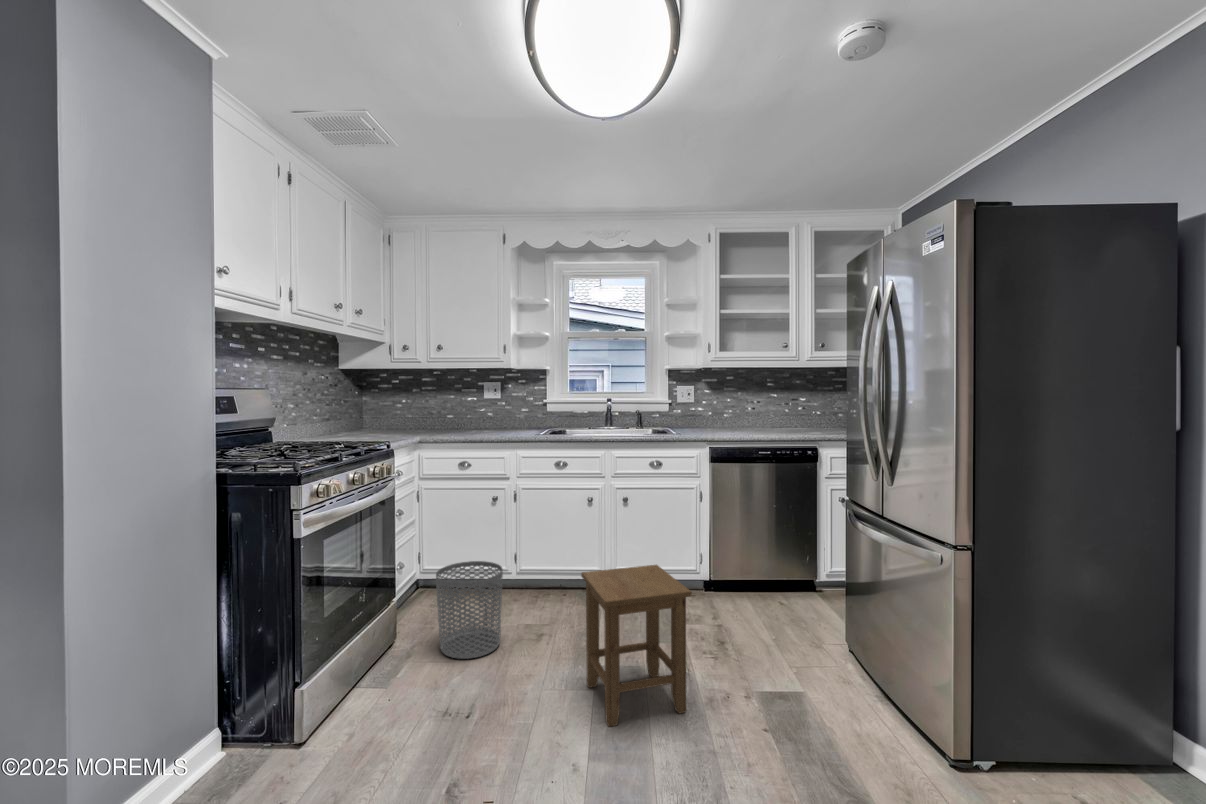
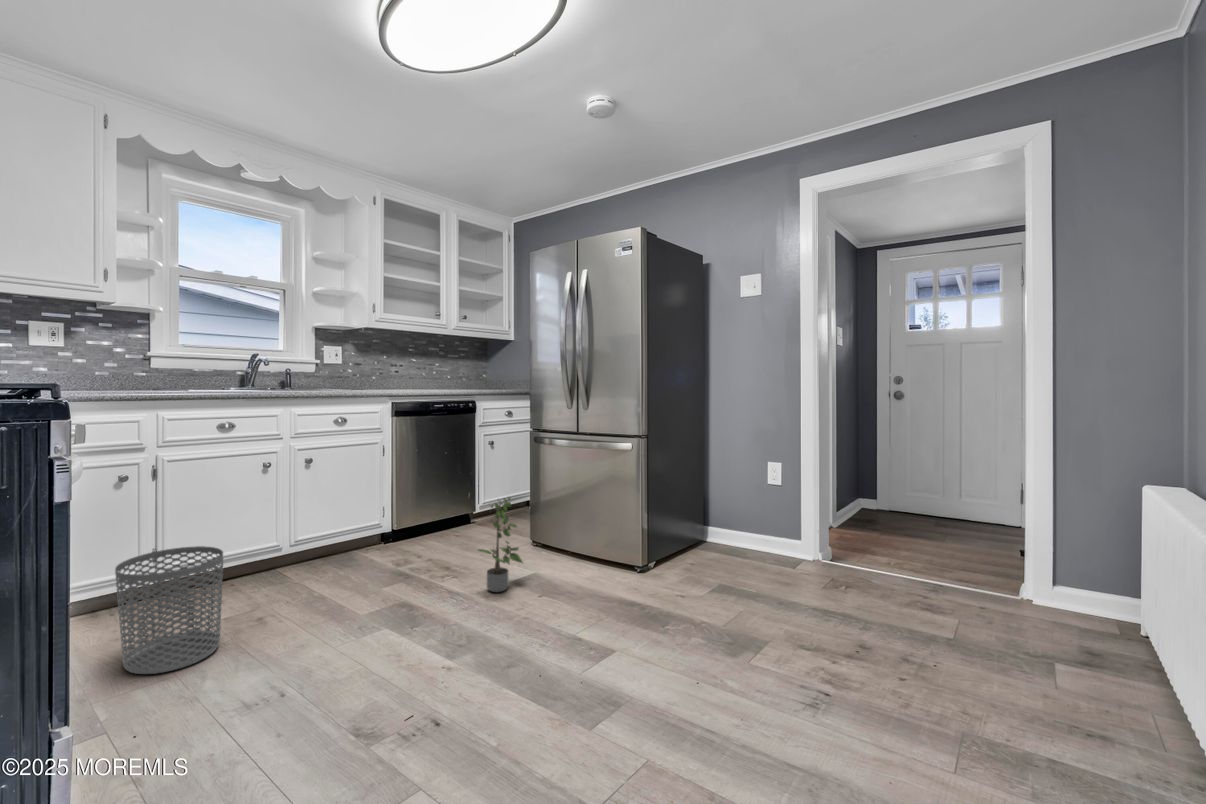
stool: present [581,565,692,726] -> none [362,502,480,645]
potted plant: none [716,576,784,697] -> present [478,497,522,592]

